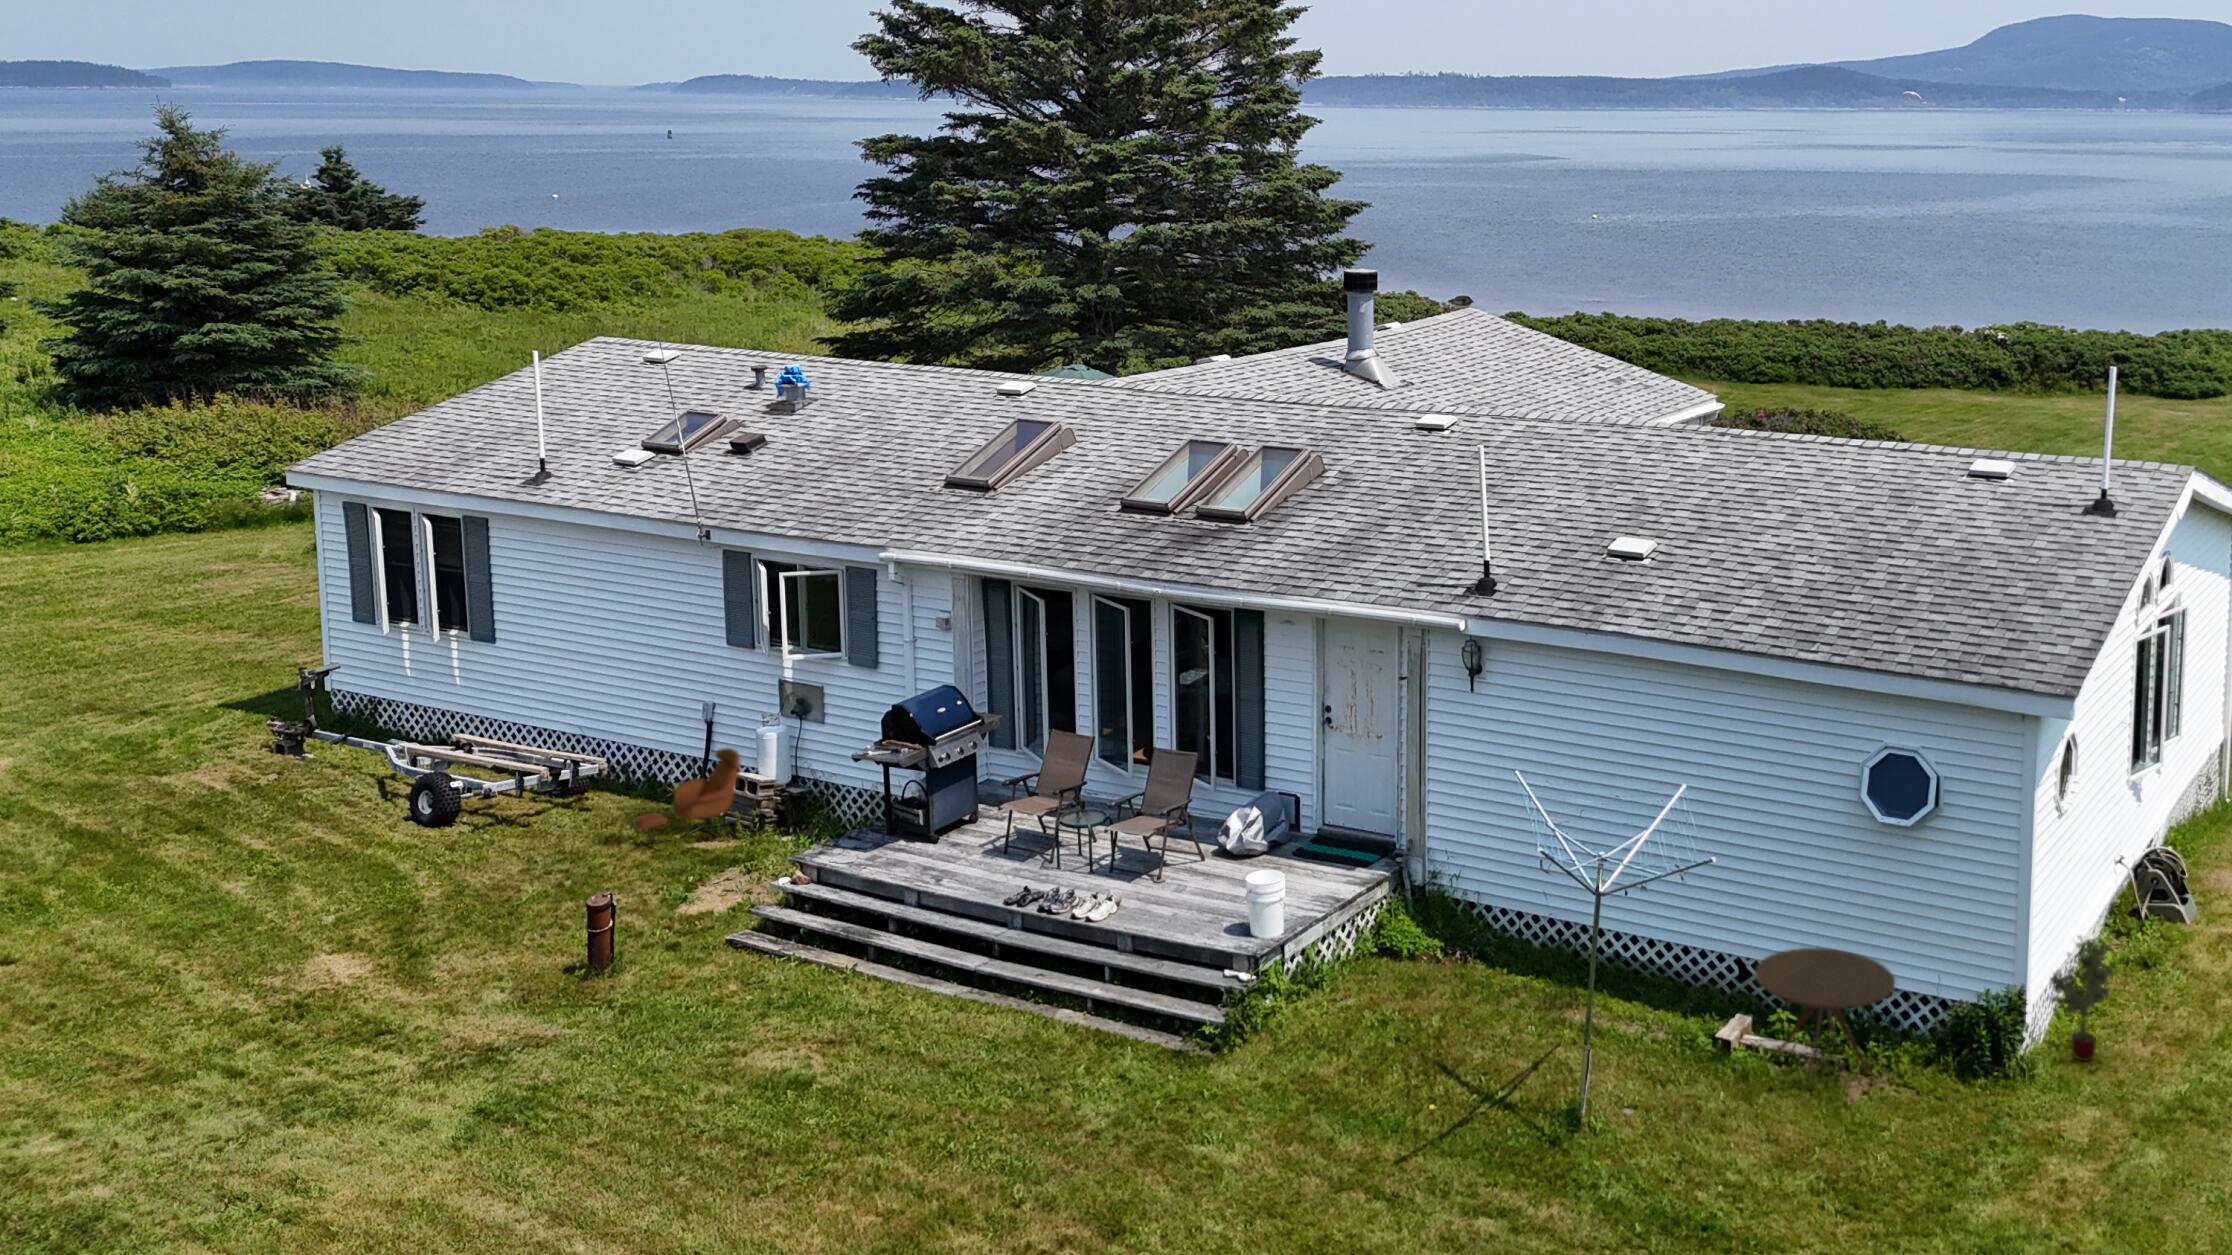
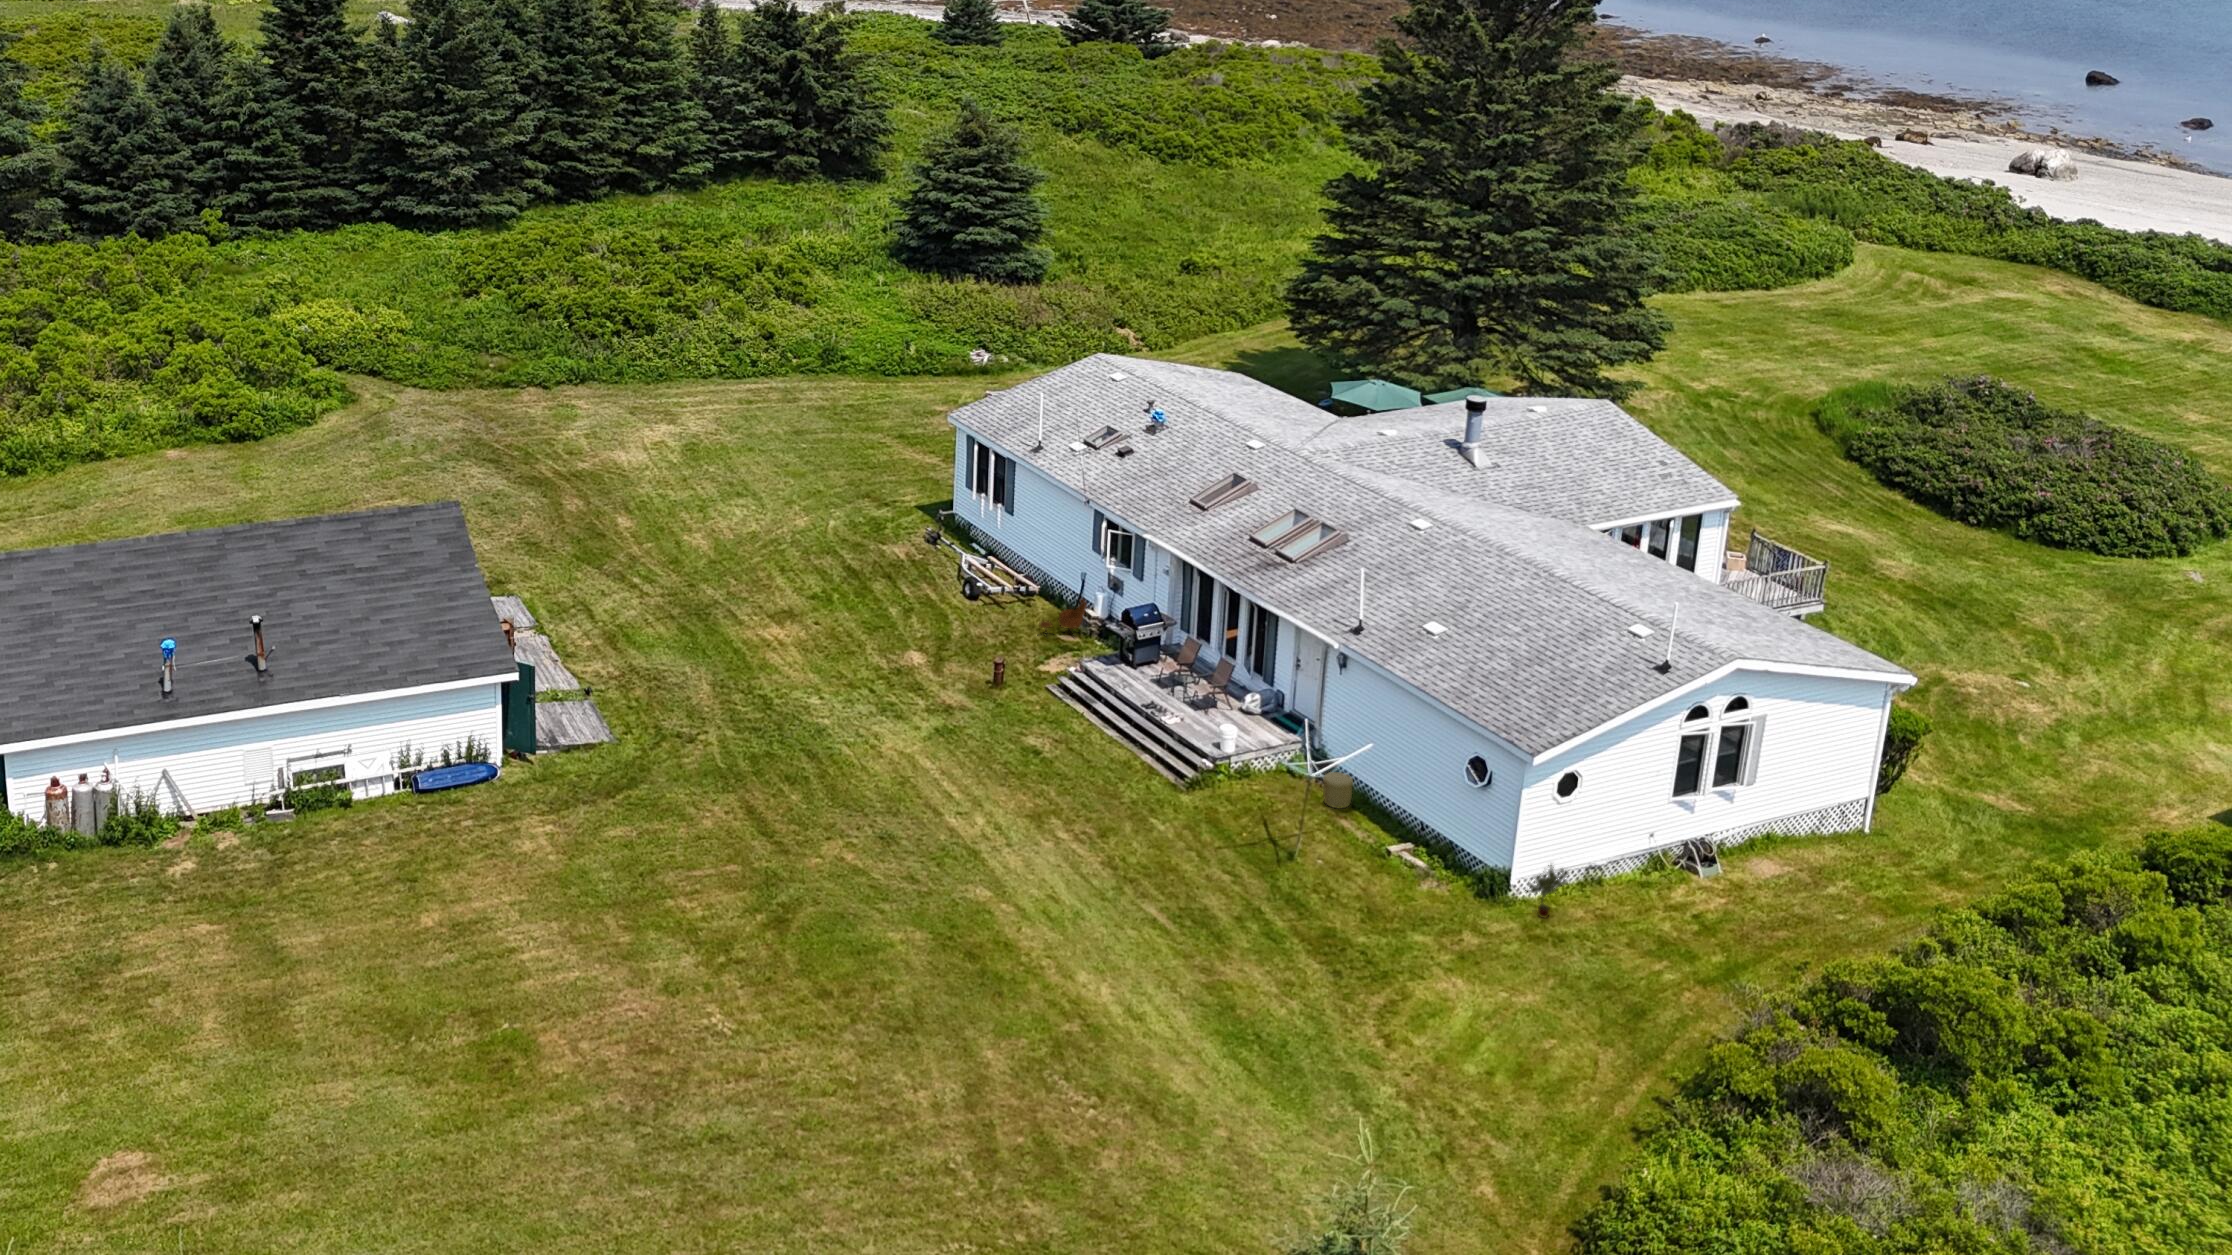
woven basket: none [1481,910,1544,989] -> present [1323,772,1353,808]
round table: present [1755,948,1895,1084] -> none [1393,826,1458,888]

